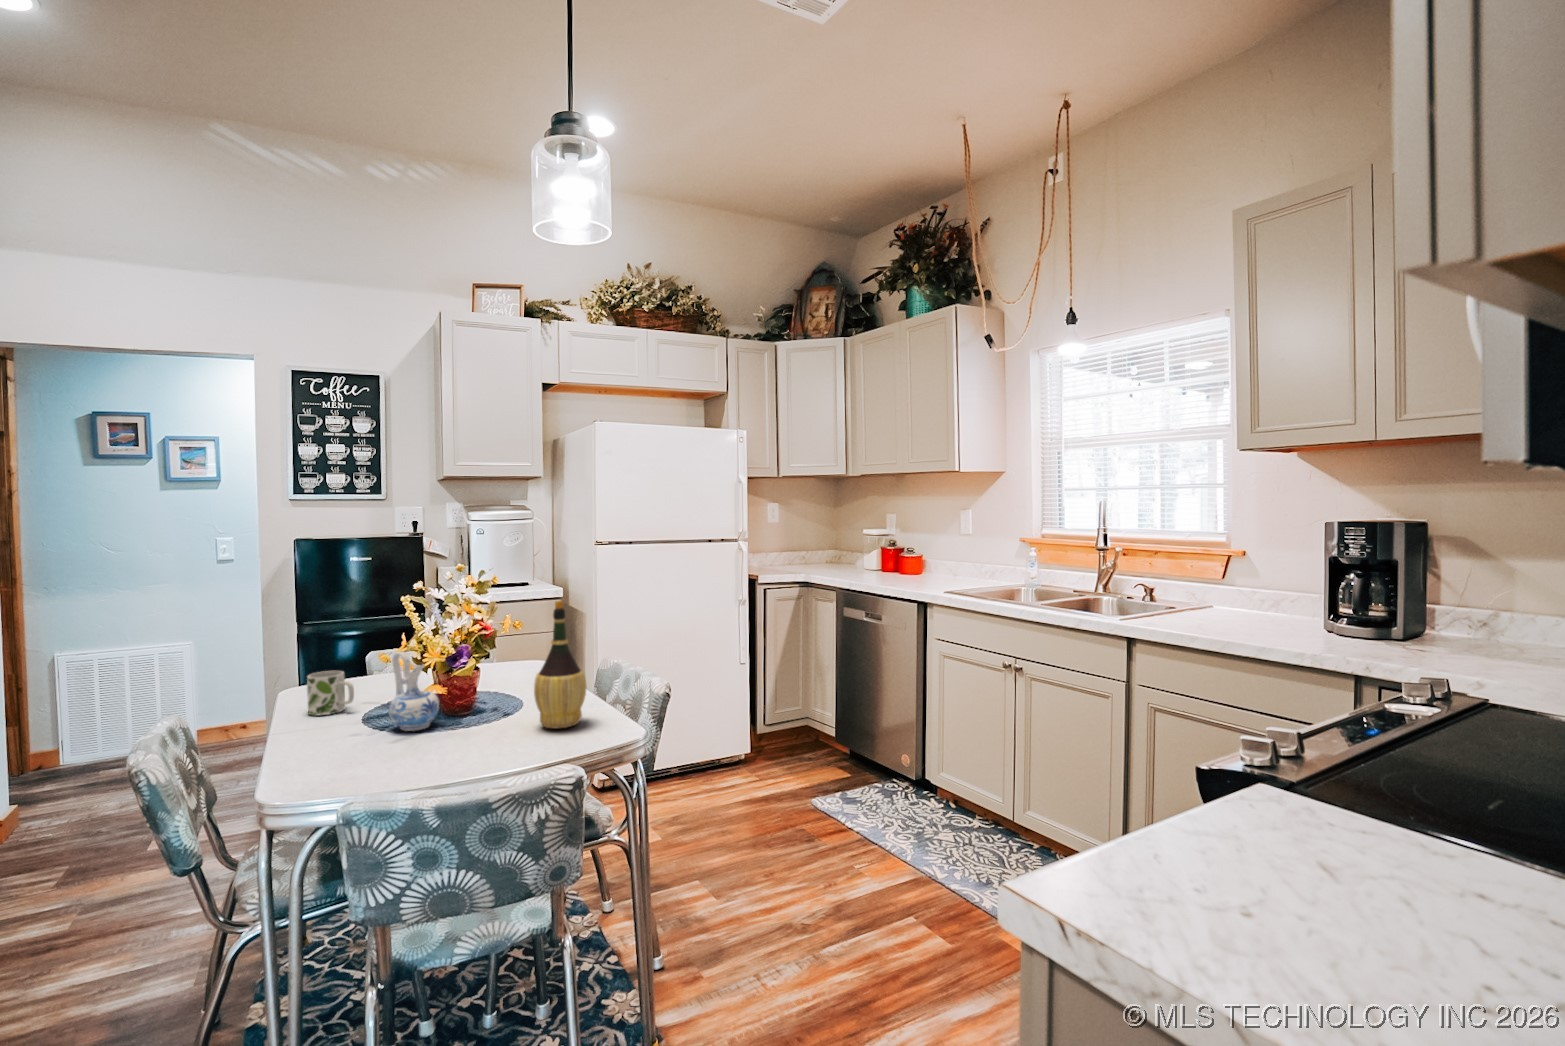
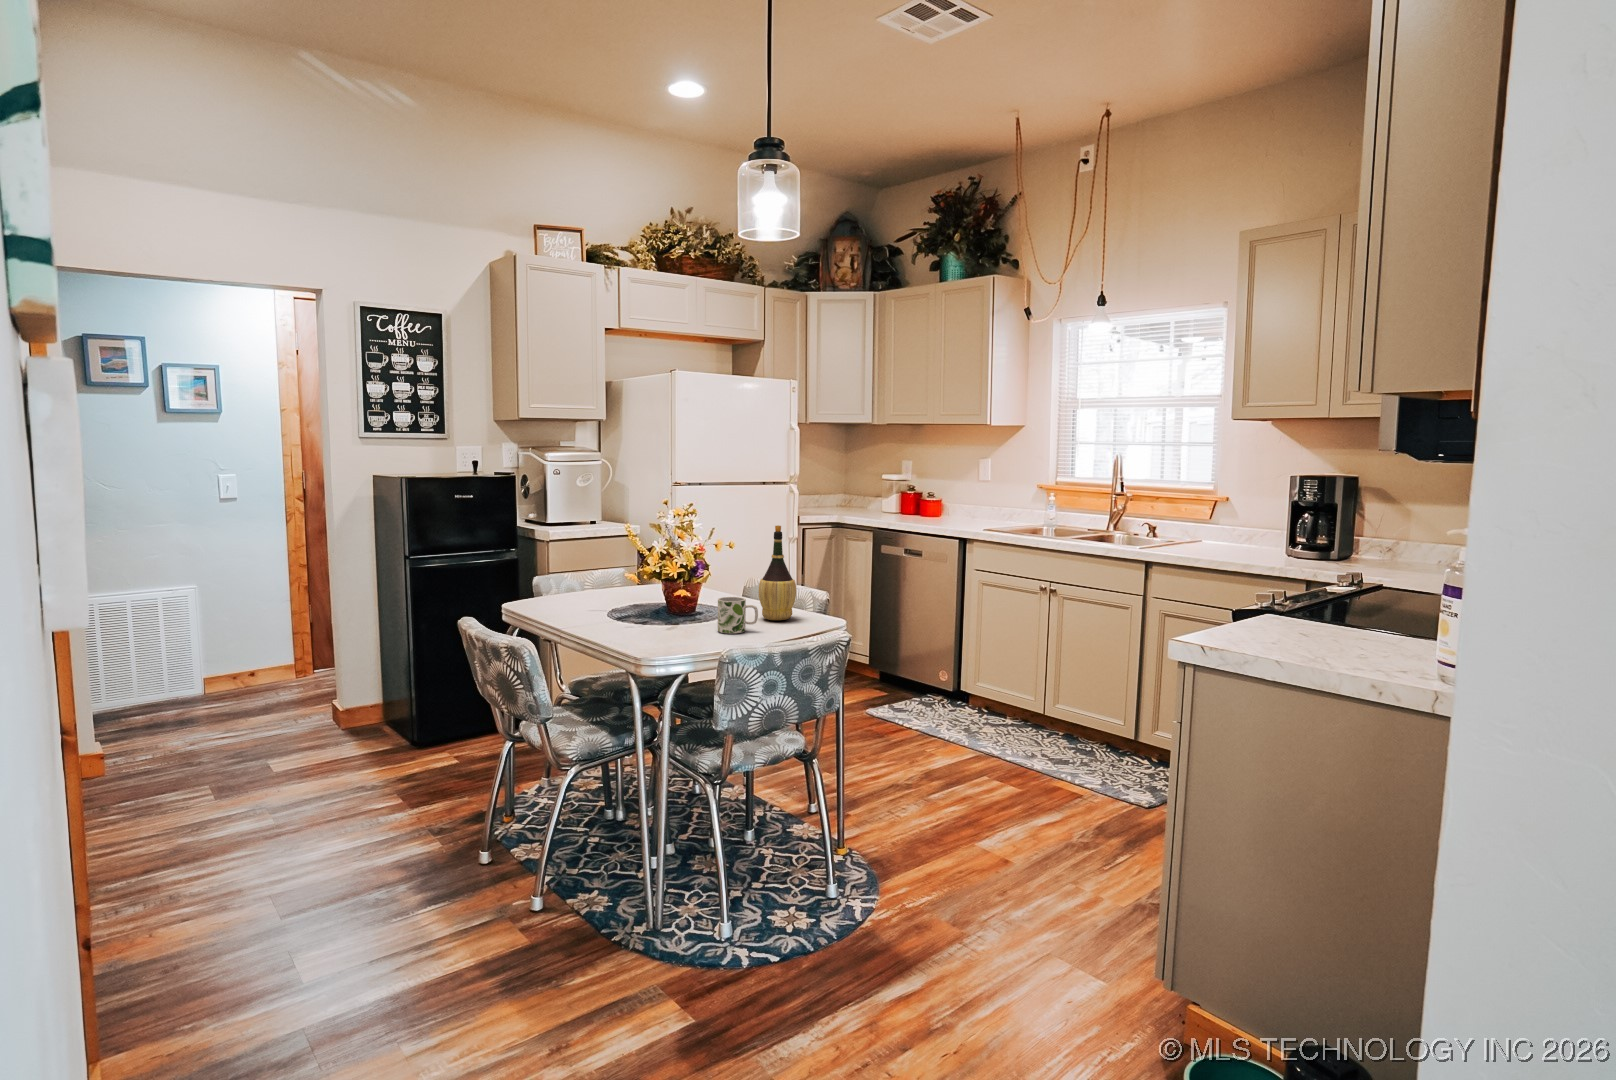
ceramic pitcher: present [389,652,439,731] -> none [649,564,684,624]
mug: present [307,671,354,715] -> present [718,597,758,634]

